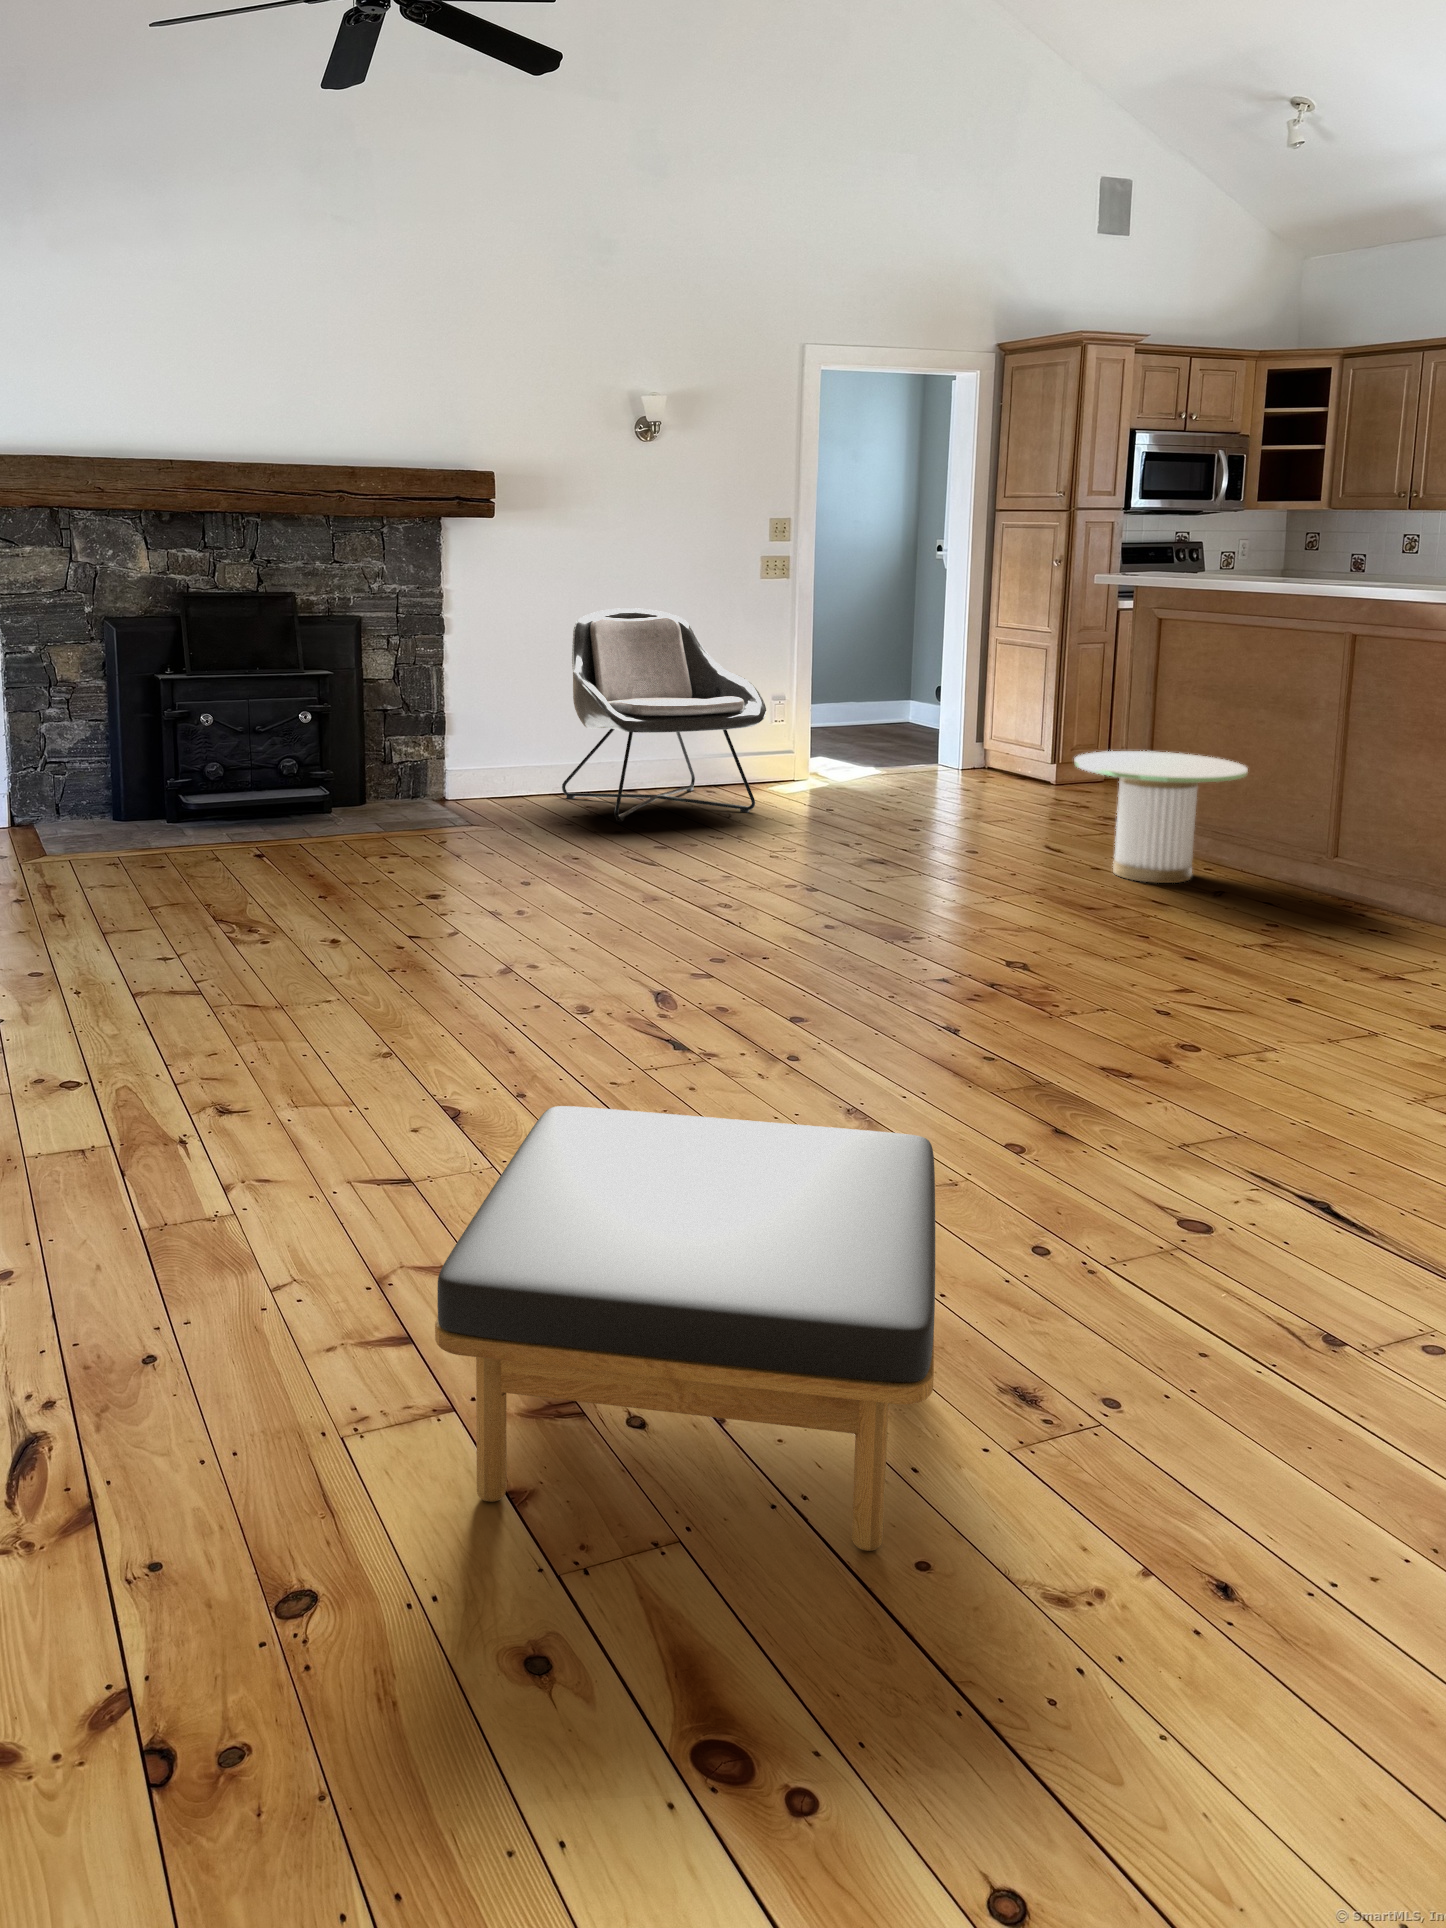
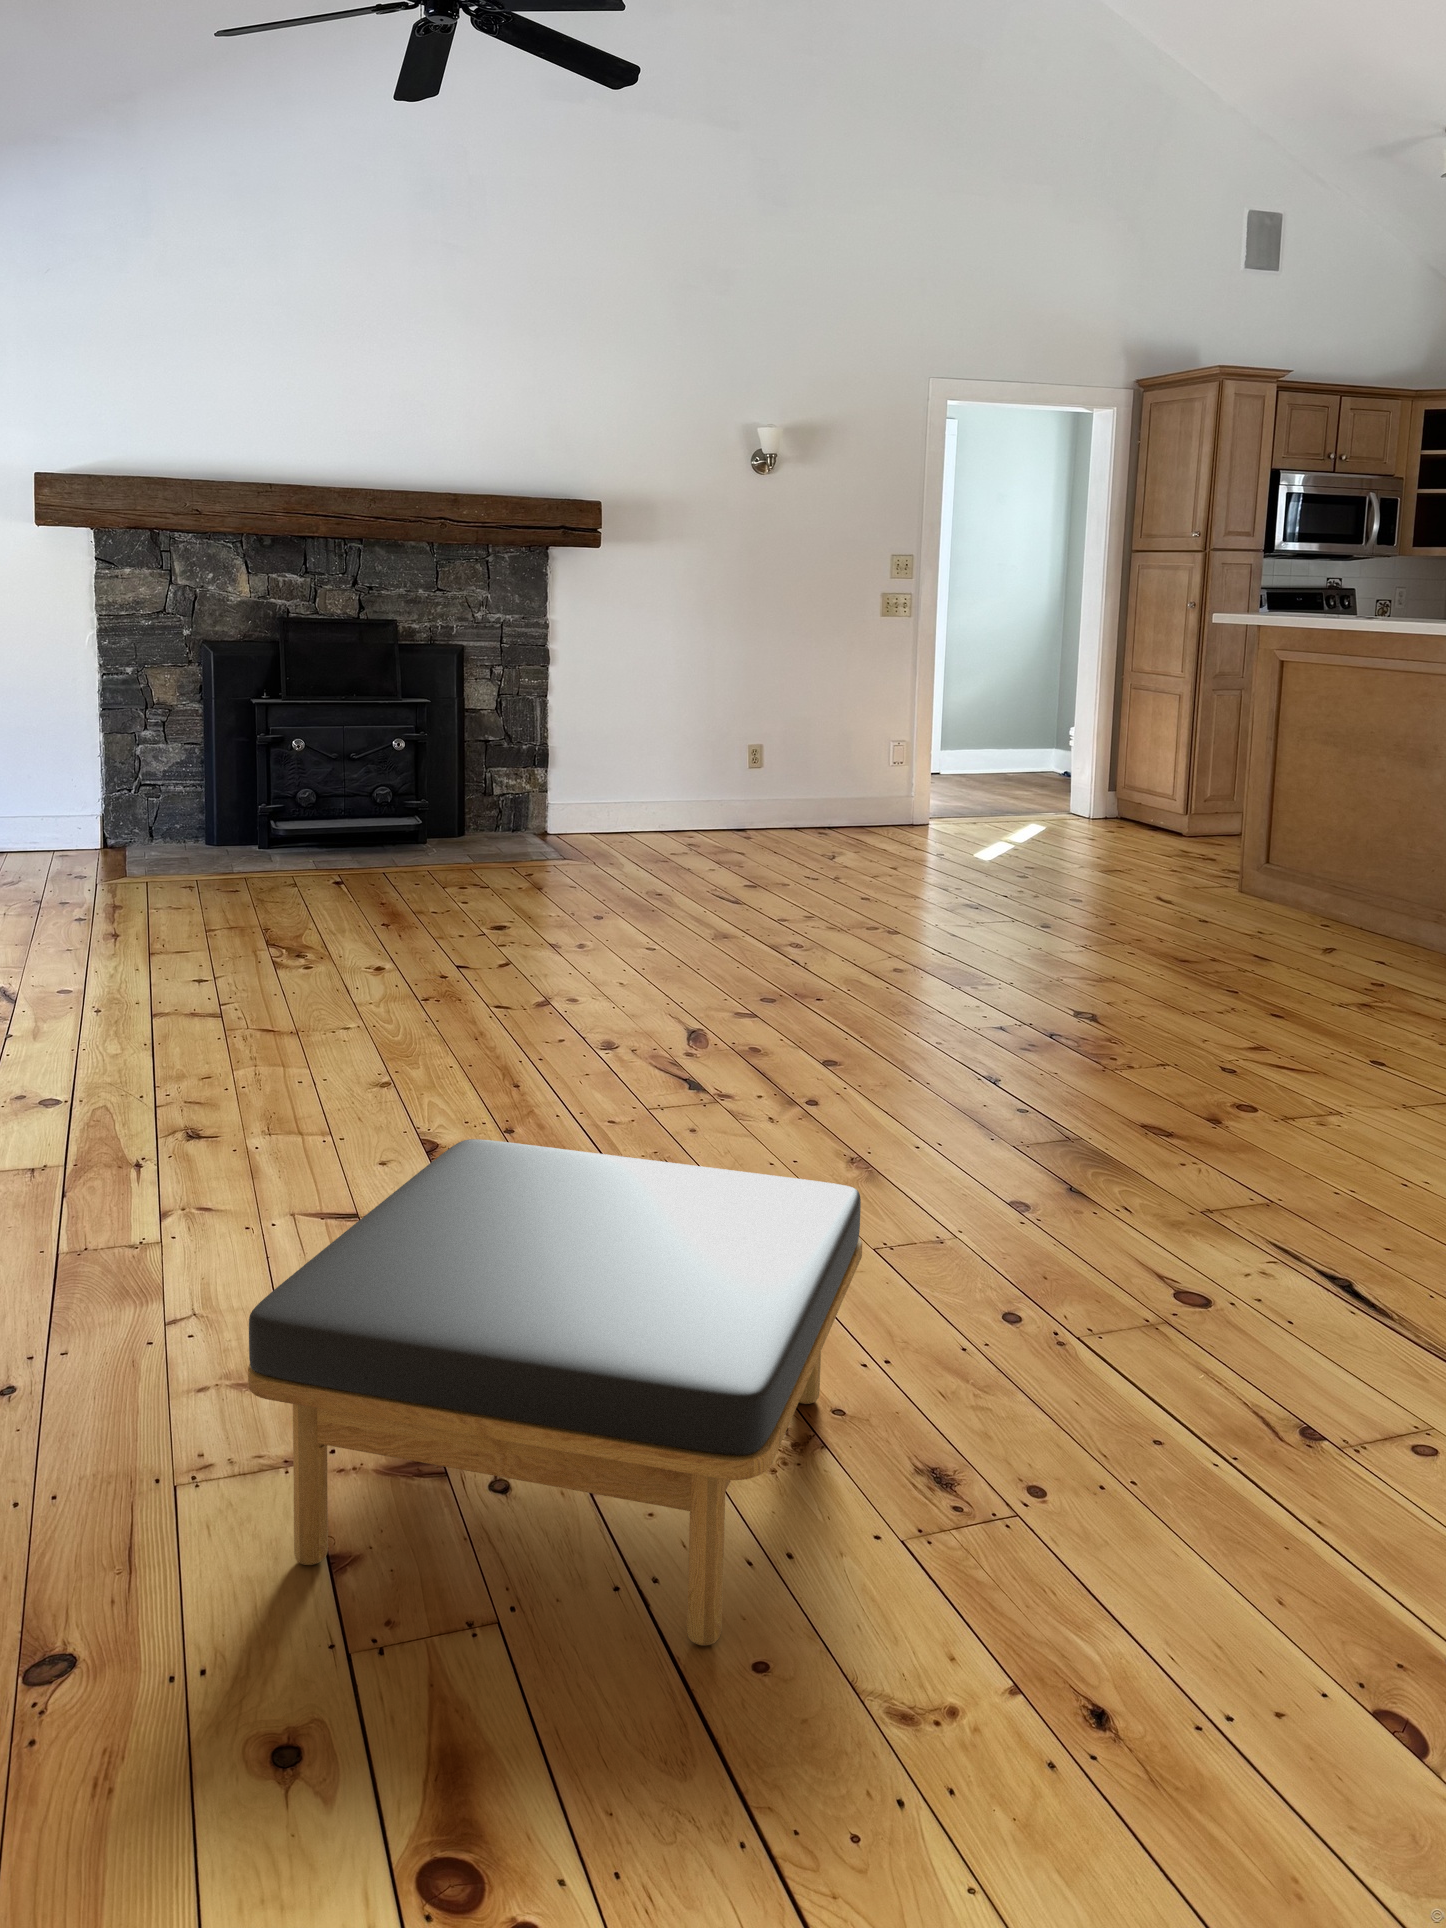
lounge chair: present [562,608,766,822] -> none [668,643,878,863]
side table: present [1074,751,1248,883] -> none [1187,800,1374,942]

